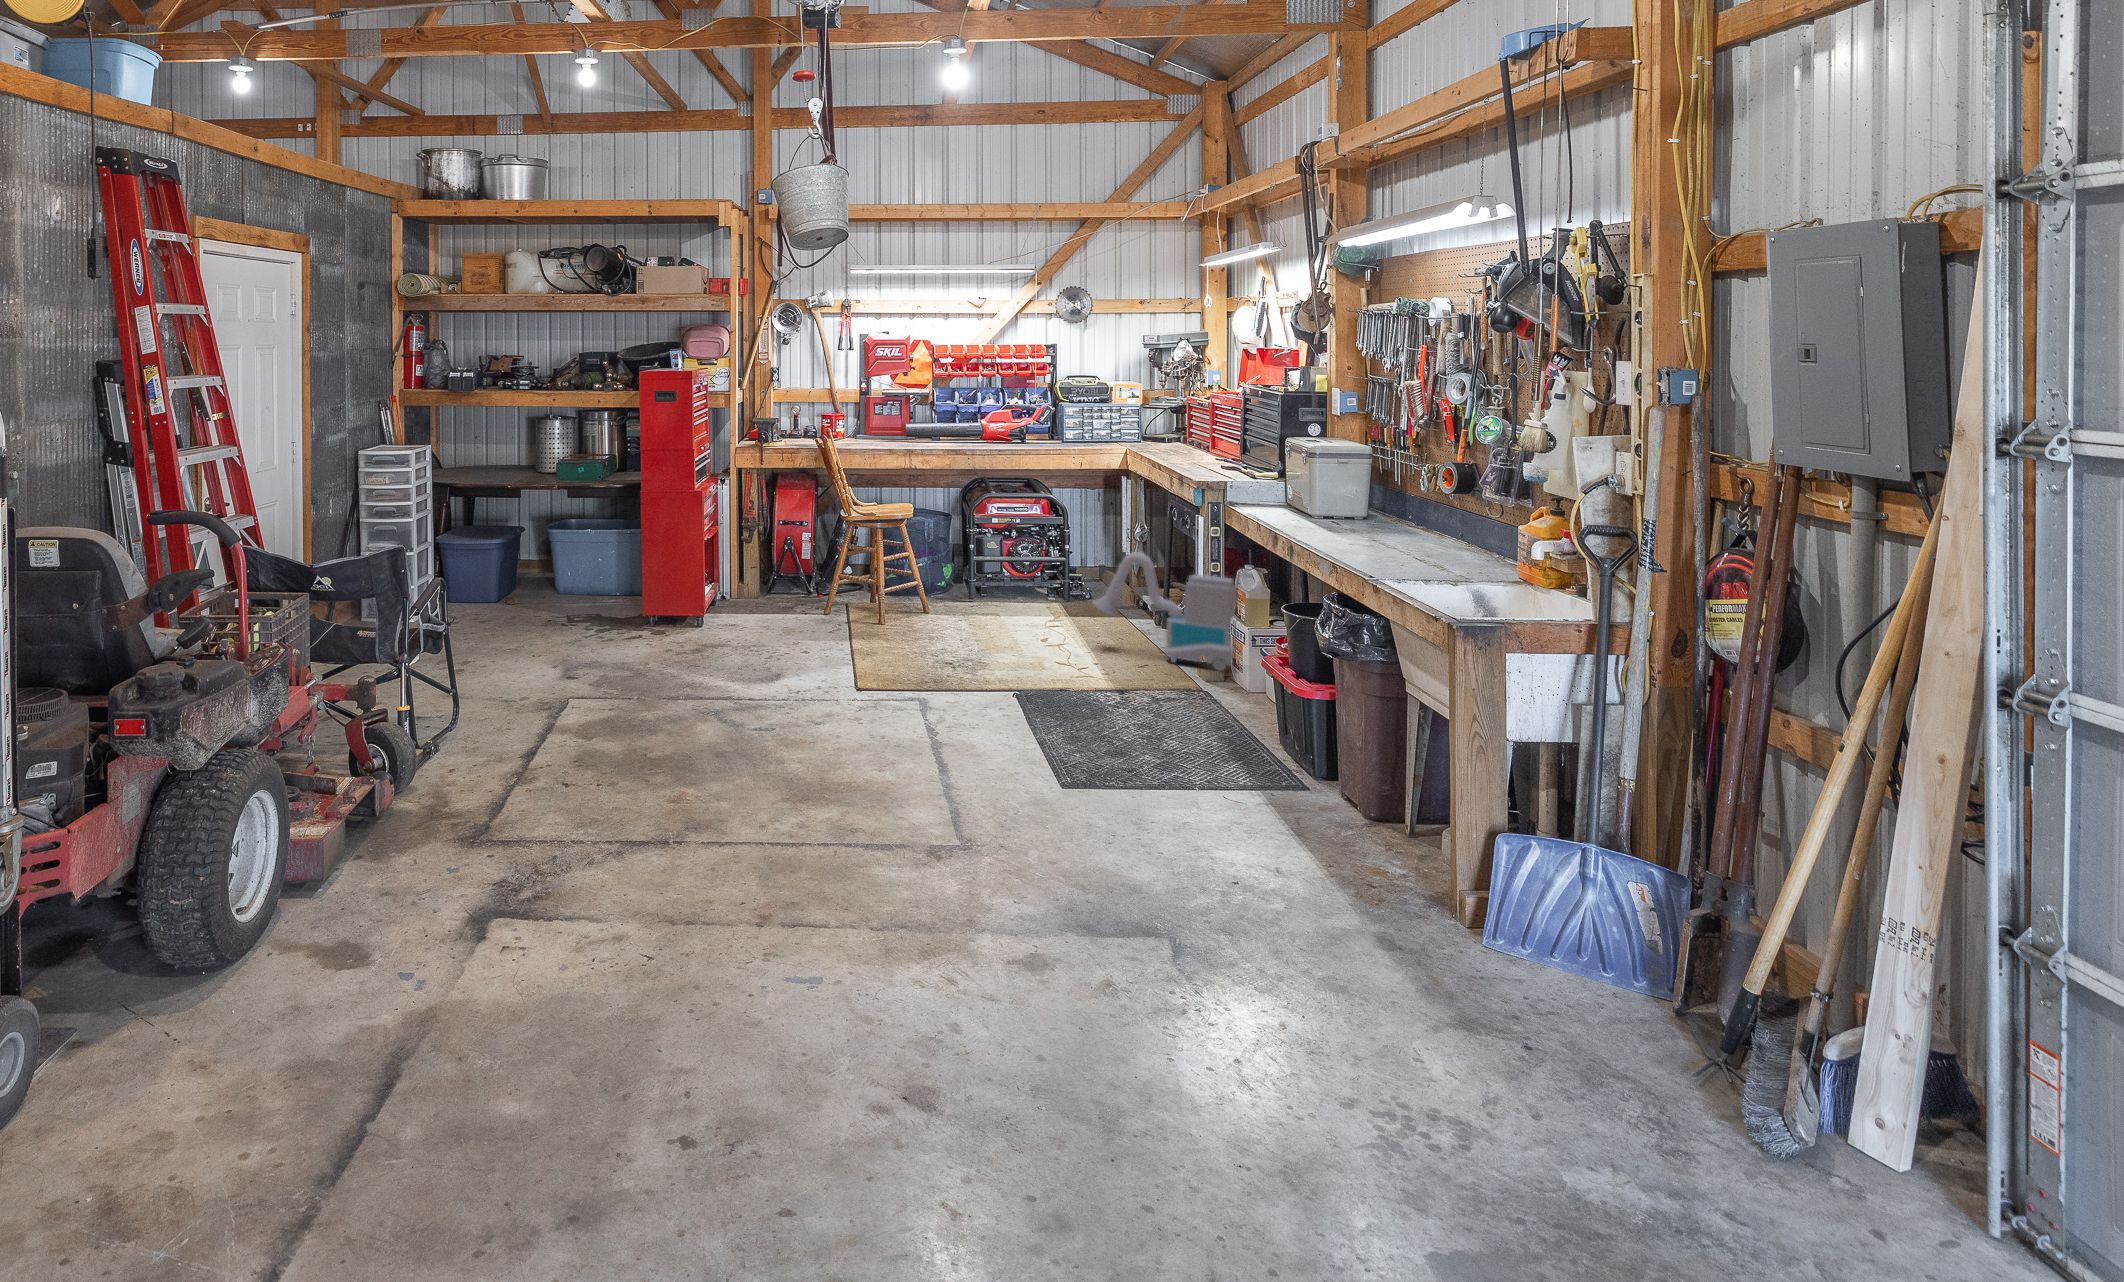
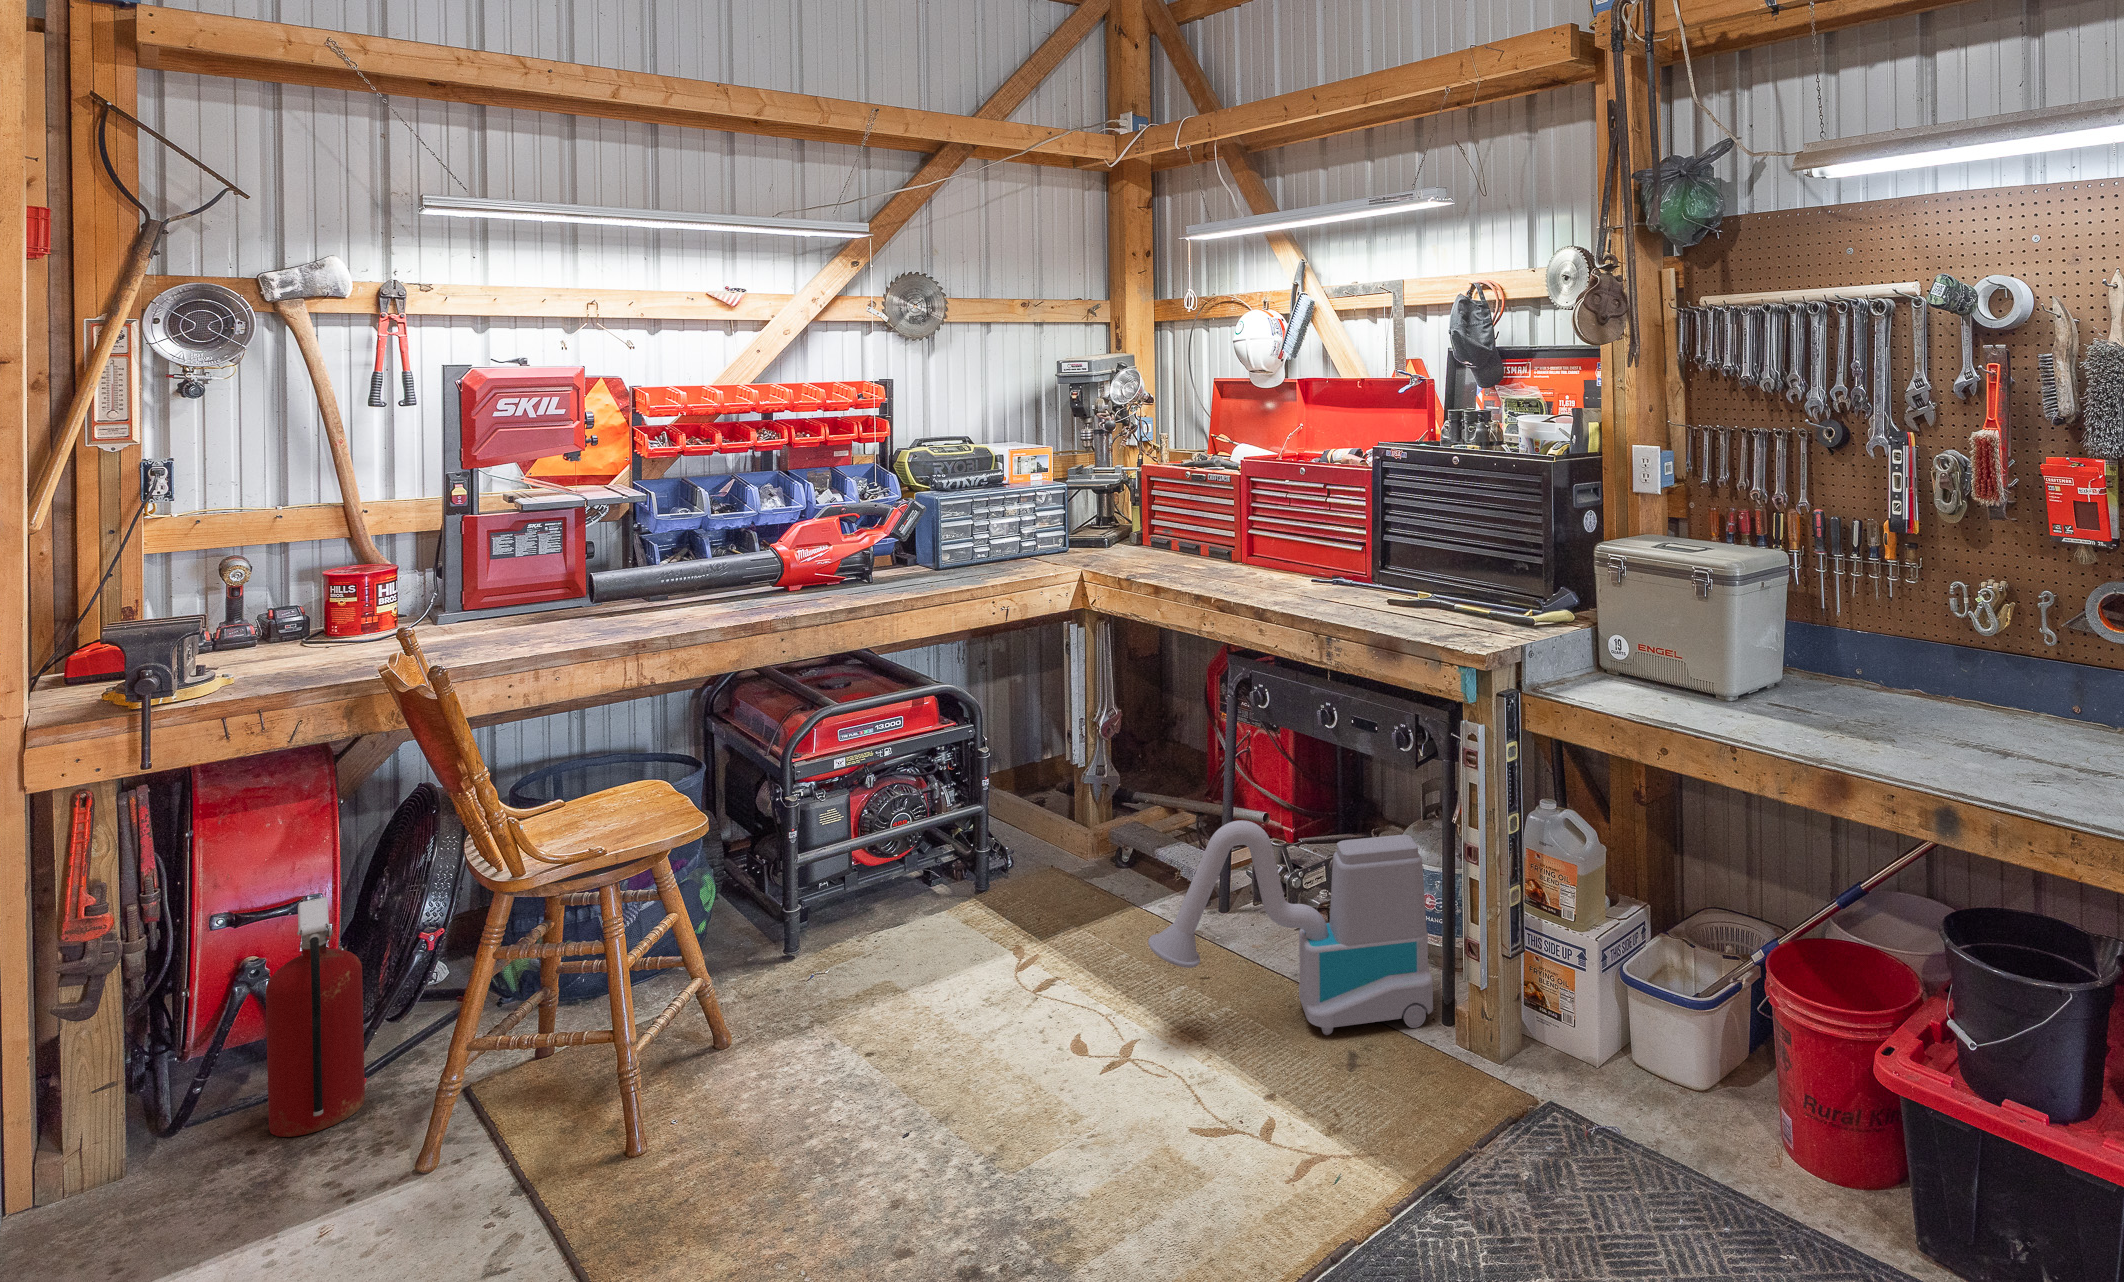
fire extinguisher: none [794,524,821,602] -> present [266,897,365,1137]

